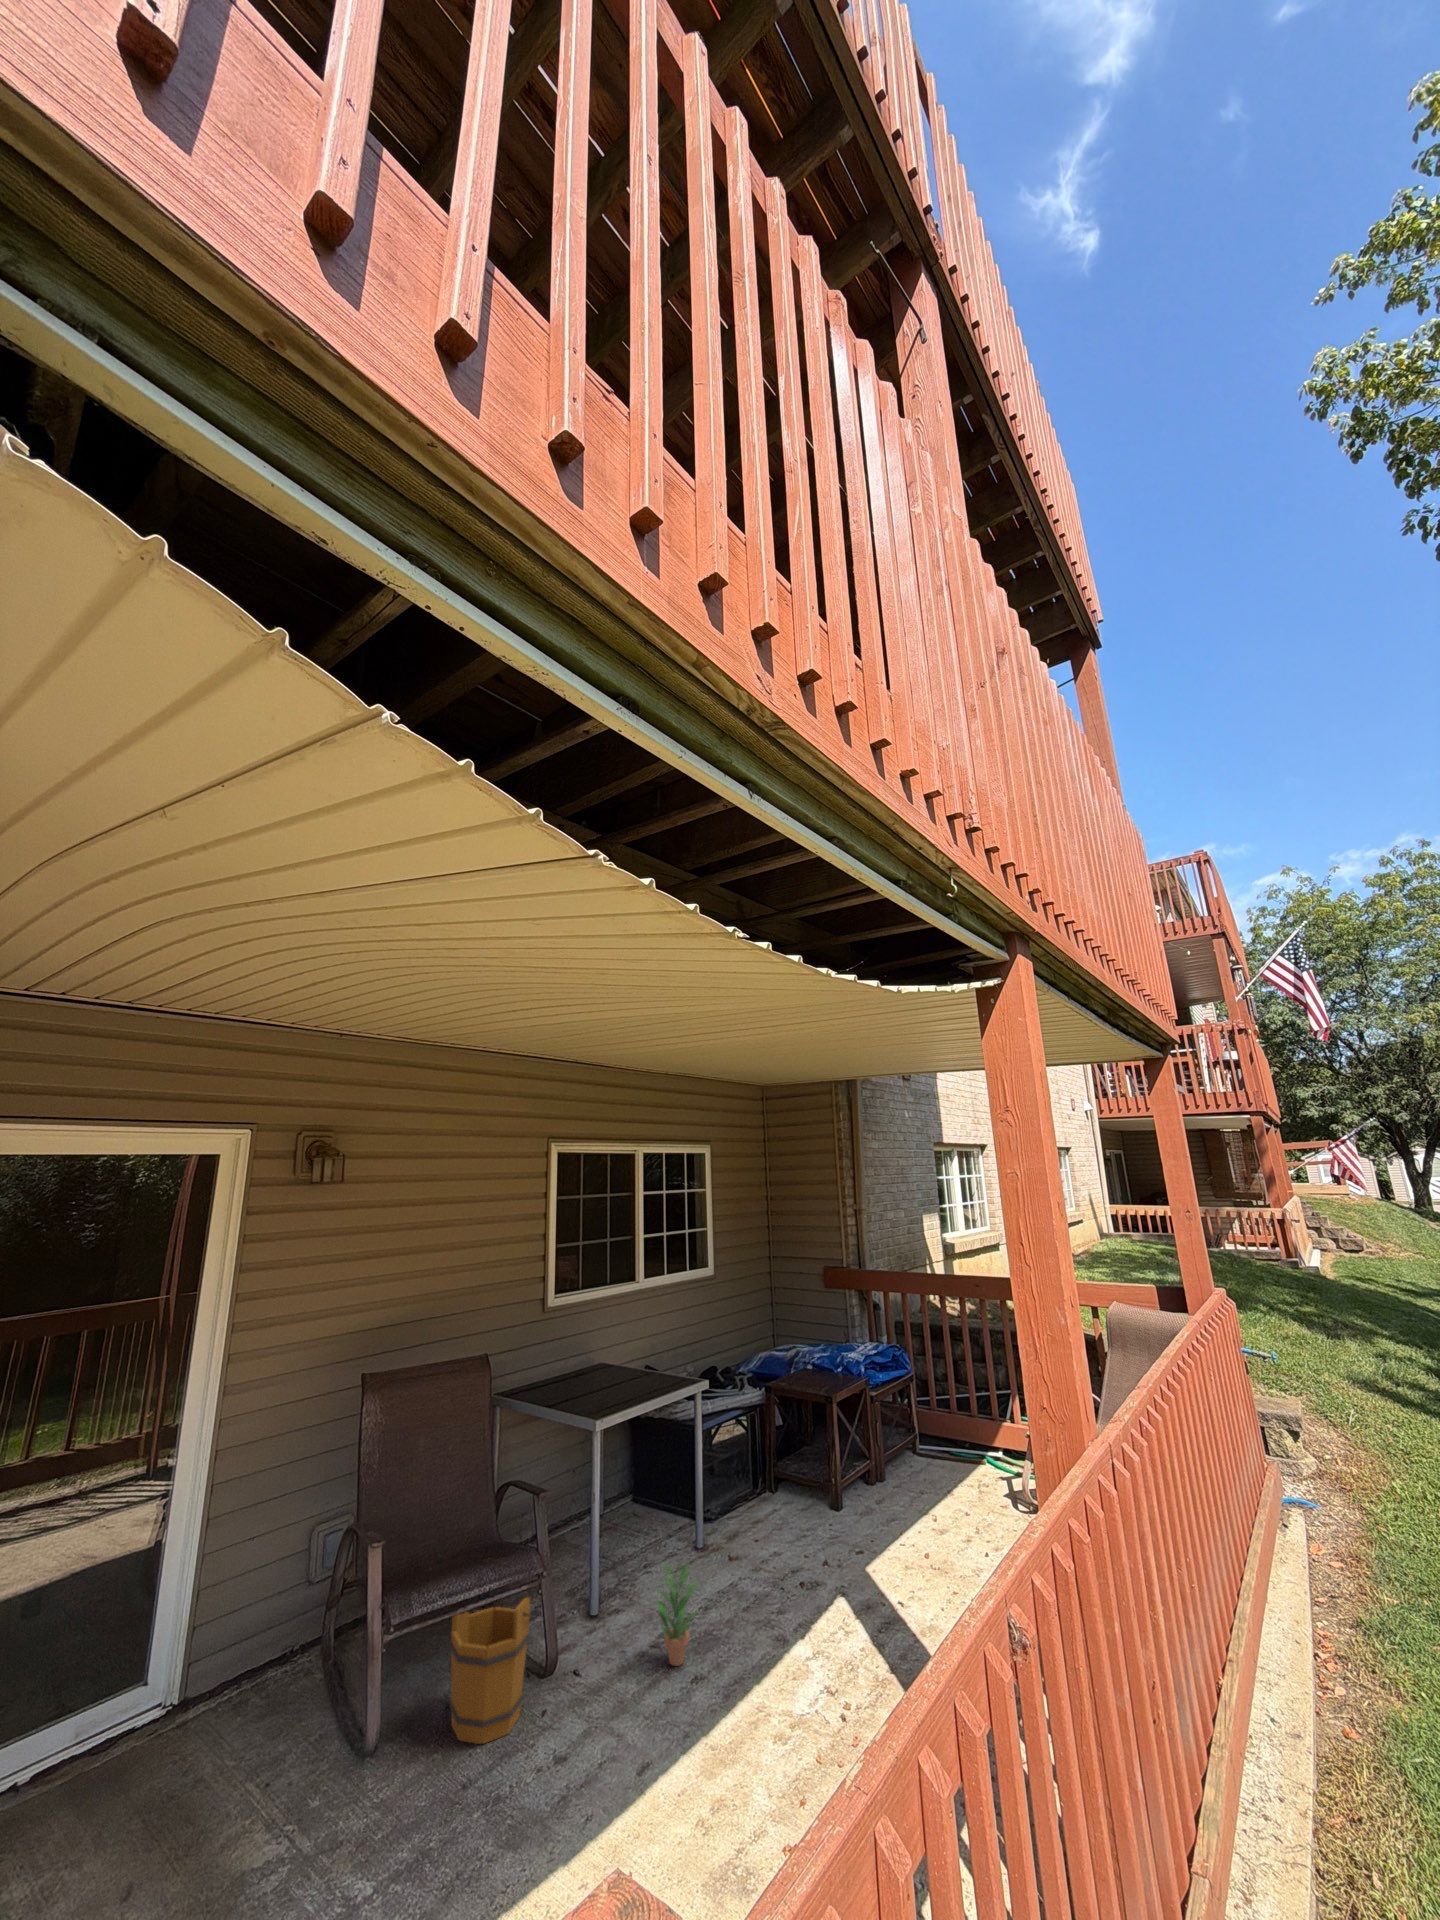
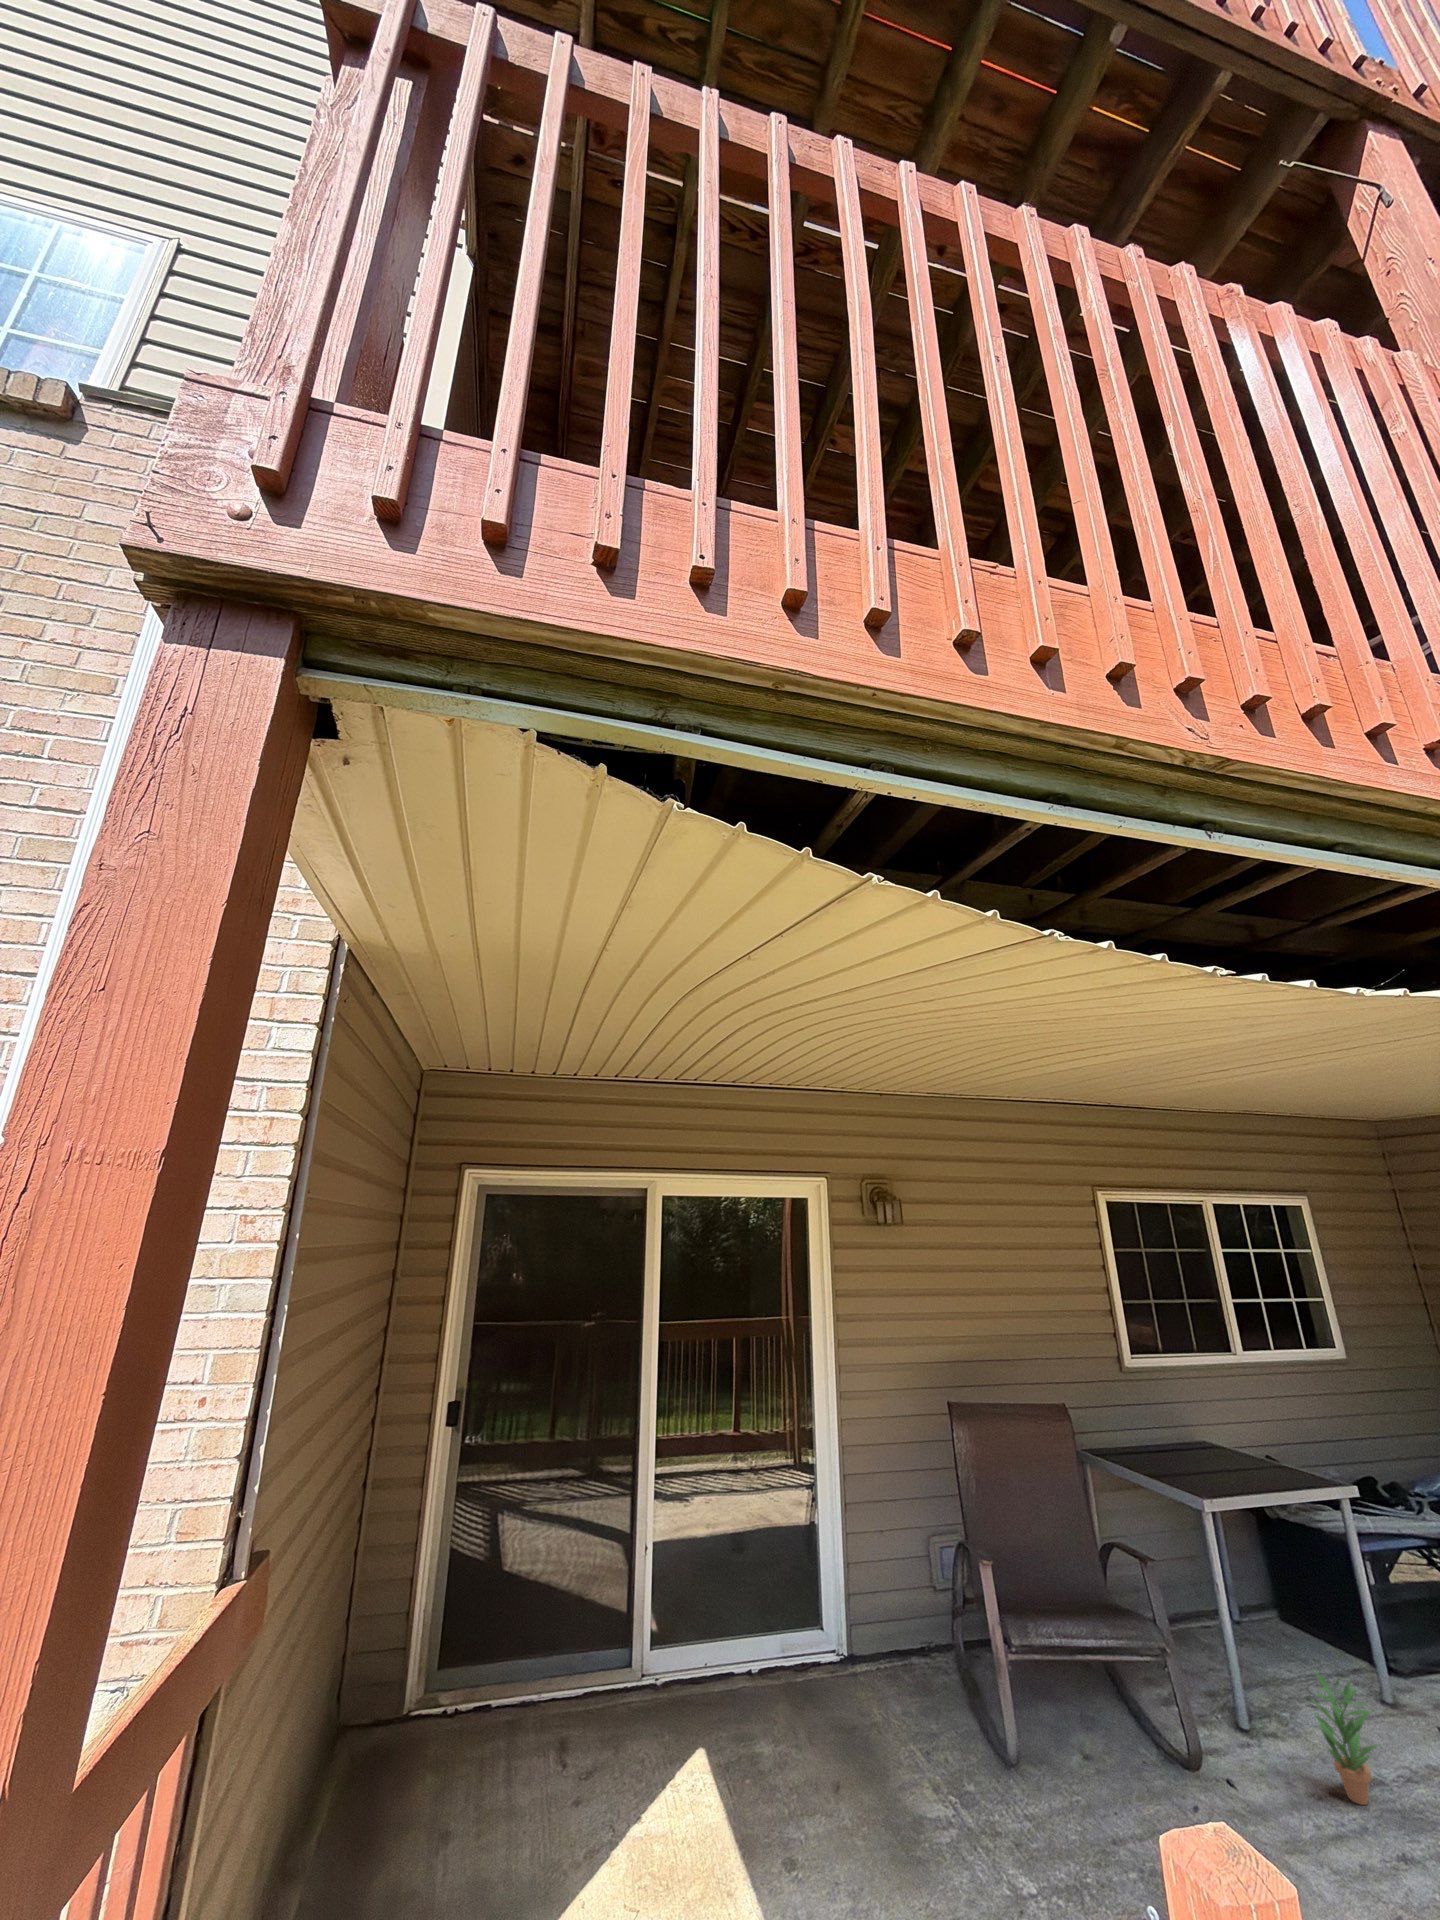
bucket: present [449,1598,533,1744] -> none [1071,1636,1164,1800]

